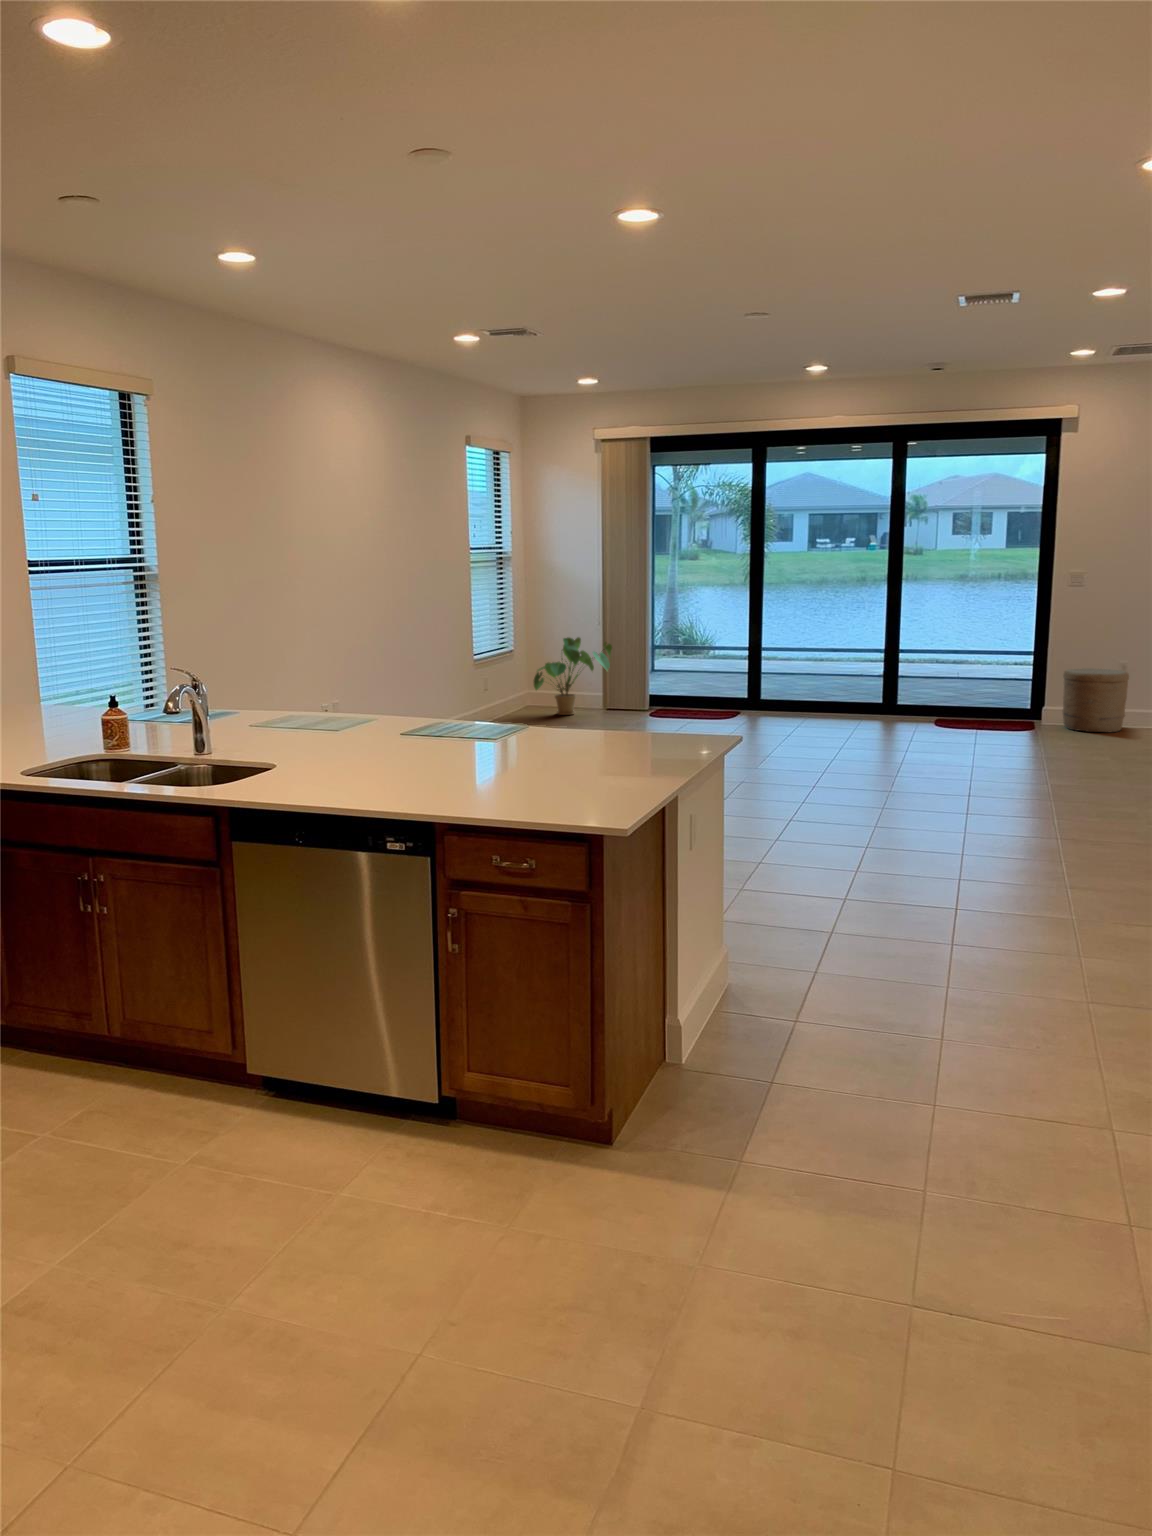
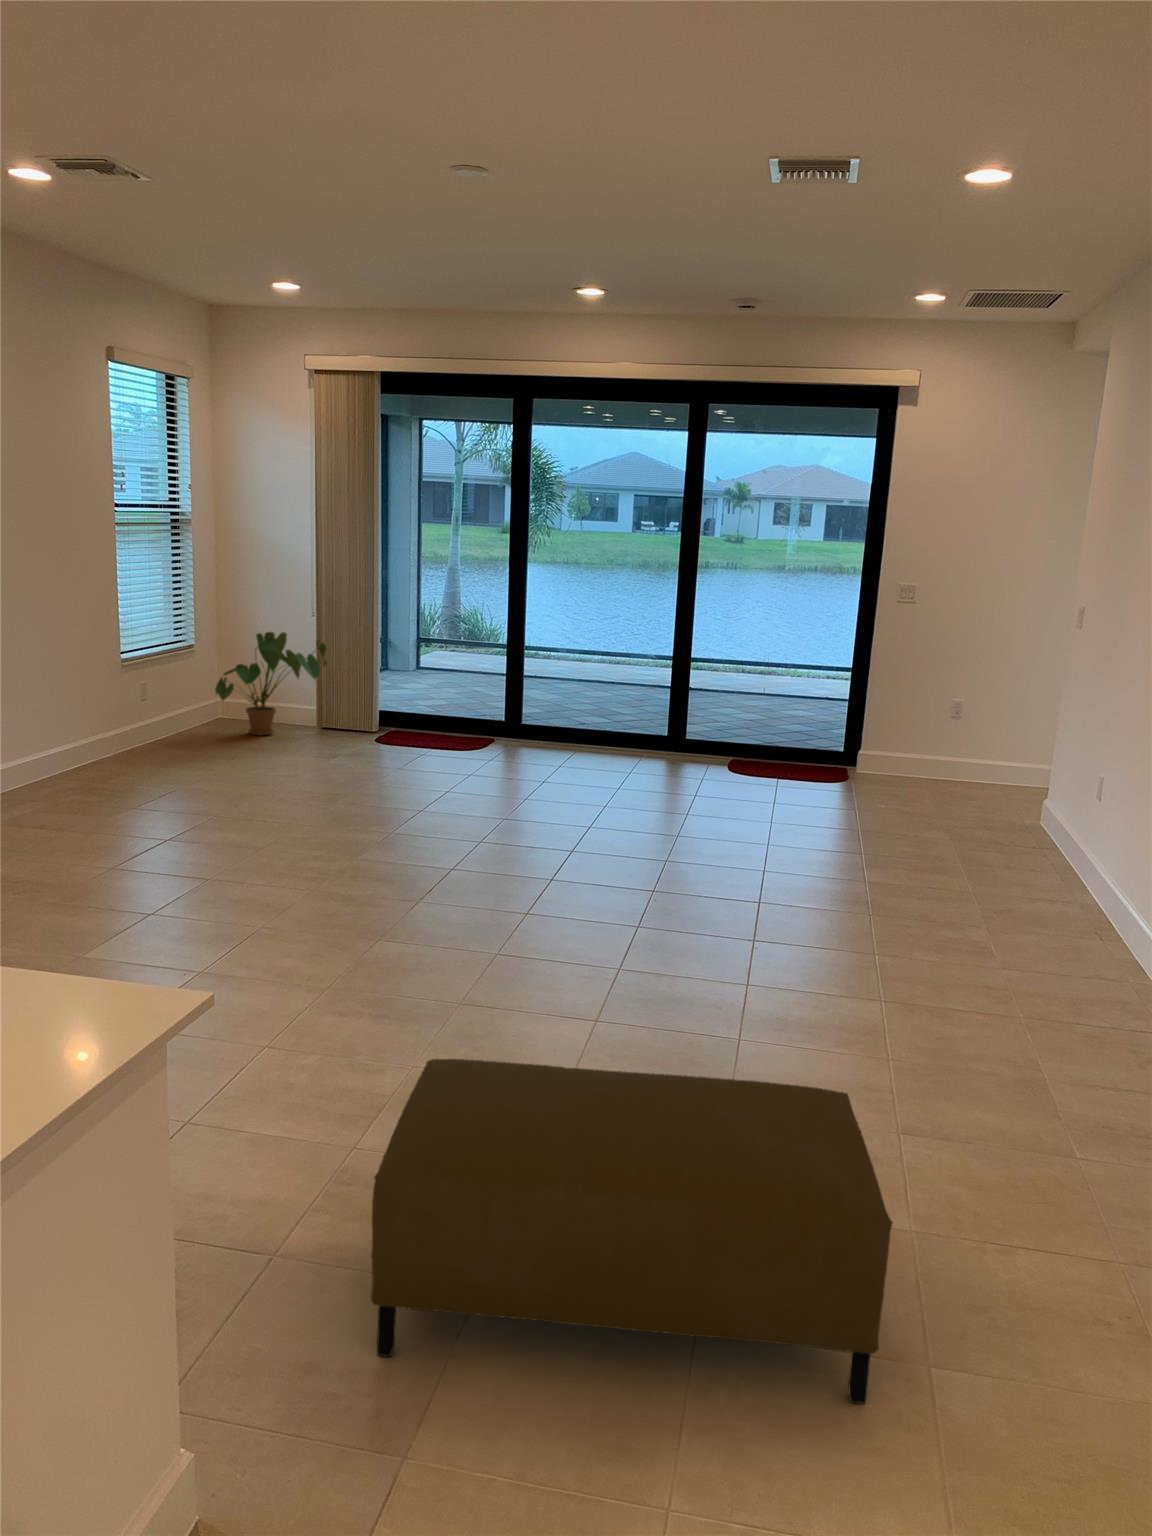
woven basket: present [1063,668,1129,732] -> none [886,704,966,788]
ottoman: none [786,822,1051,964] -> present [371,1059,893,1404]

